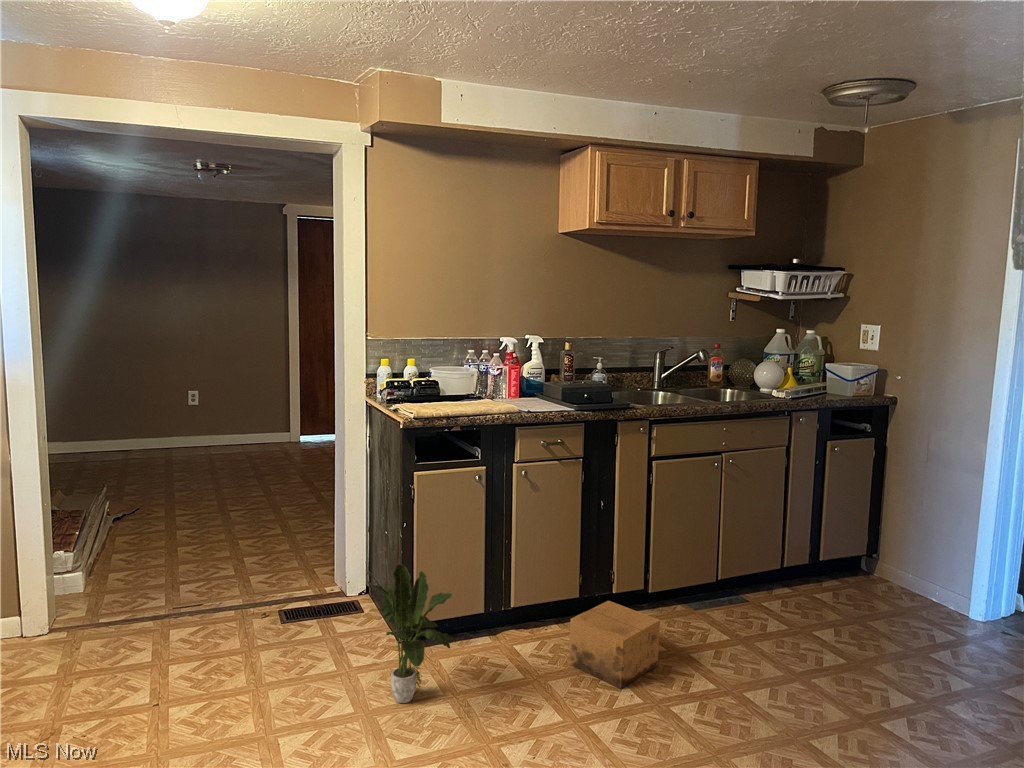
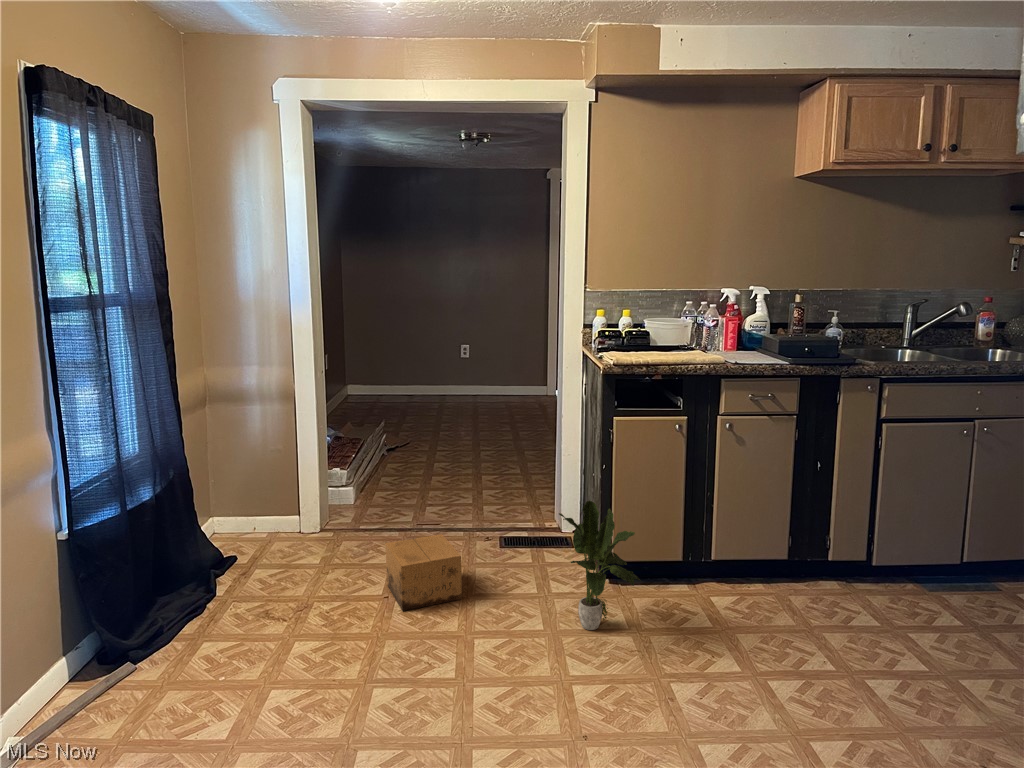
cardboard box: present [569,601,660,689] -> present [385,534,462,611]

